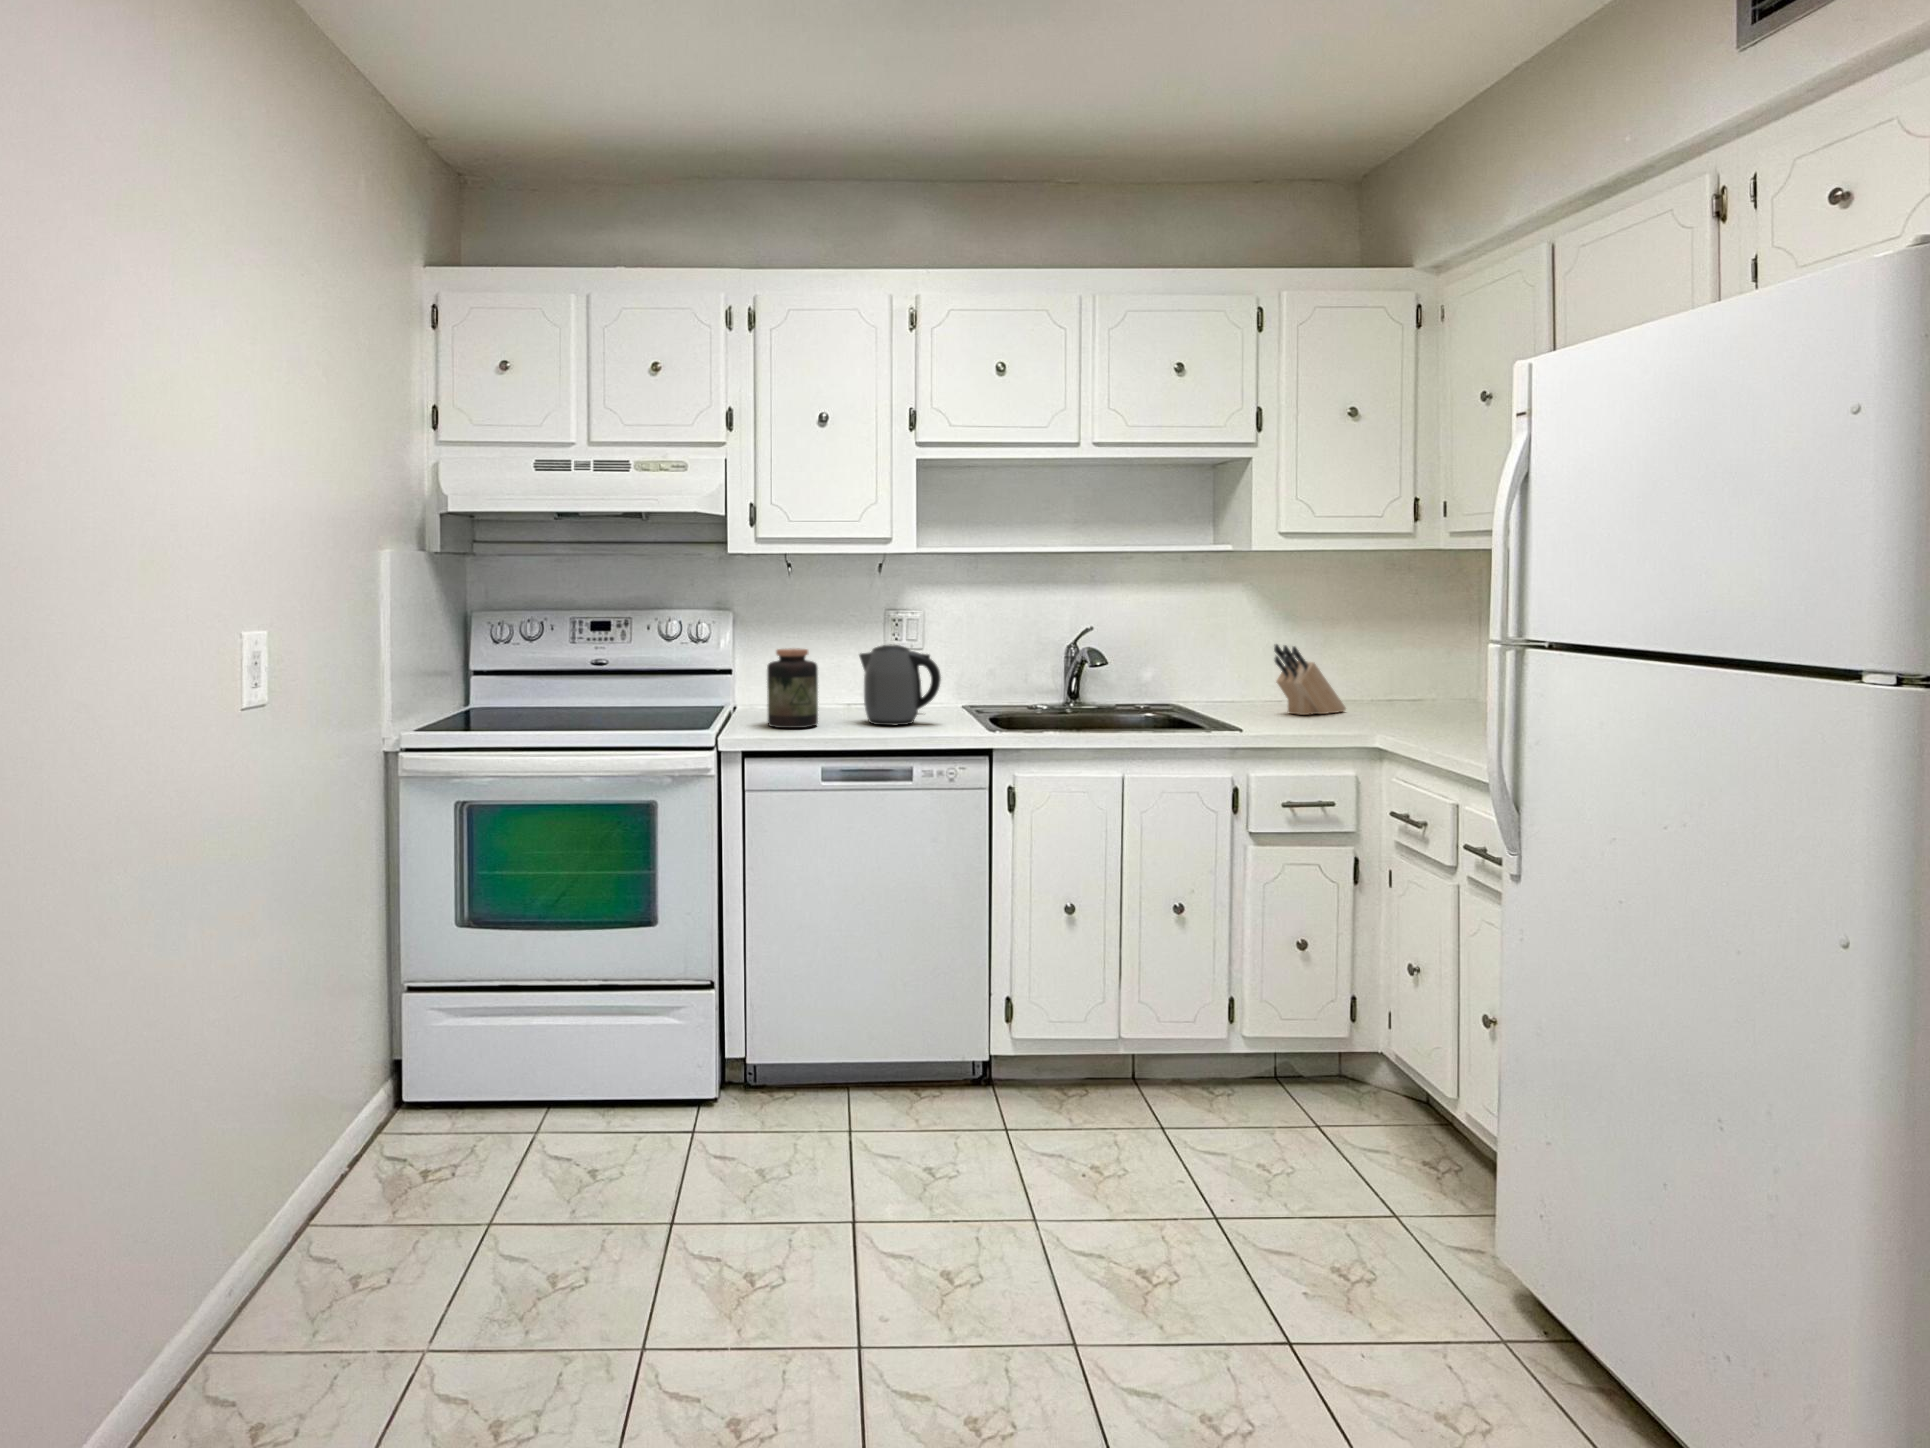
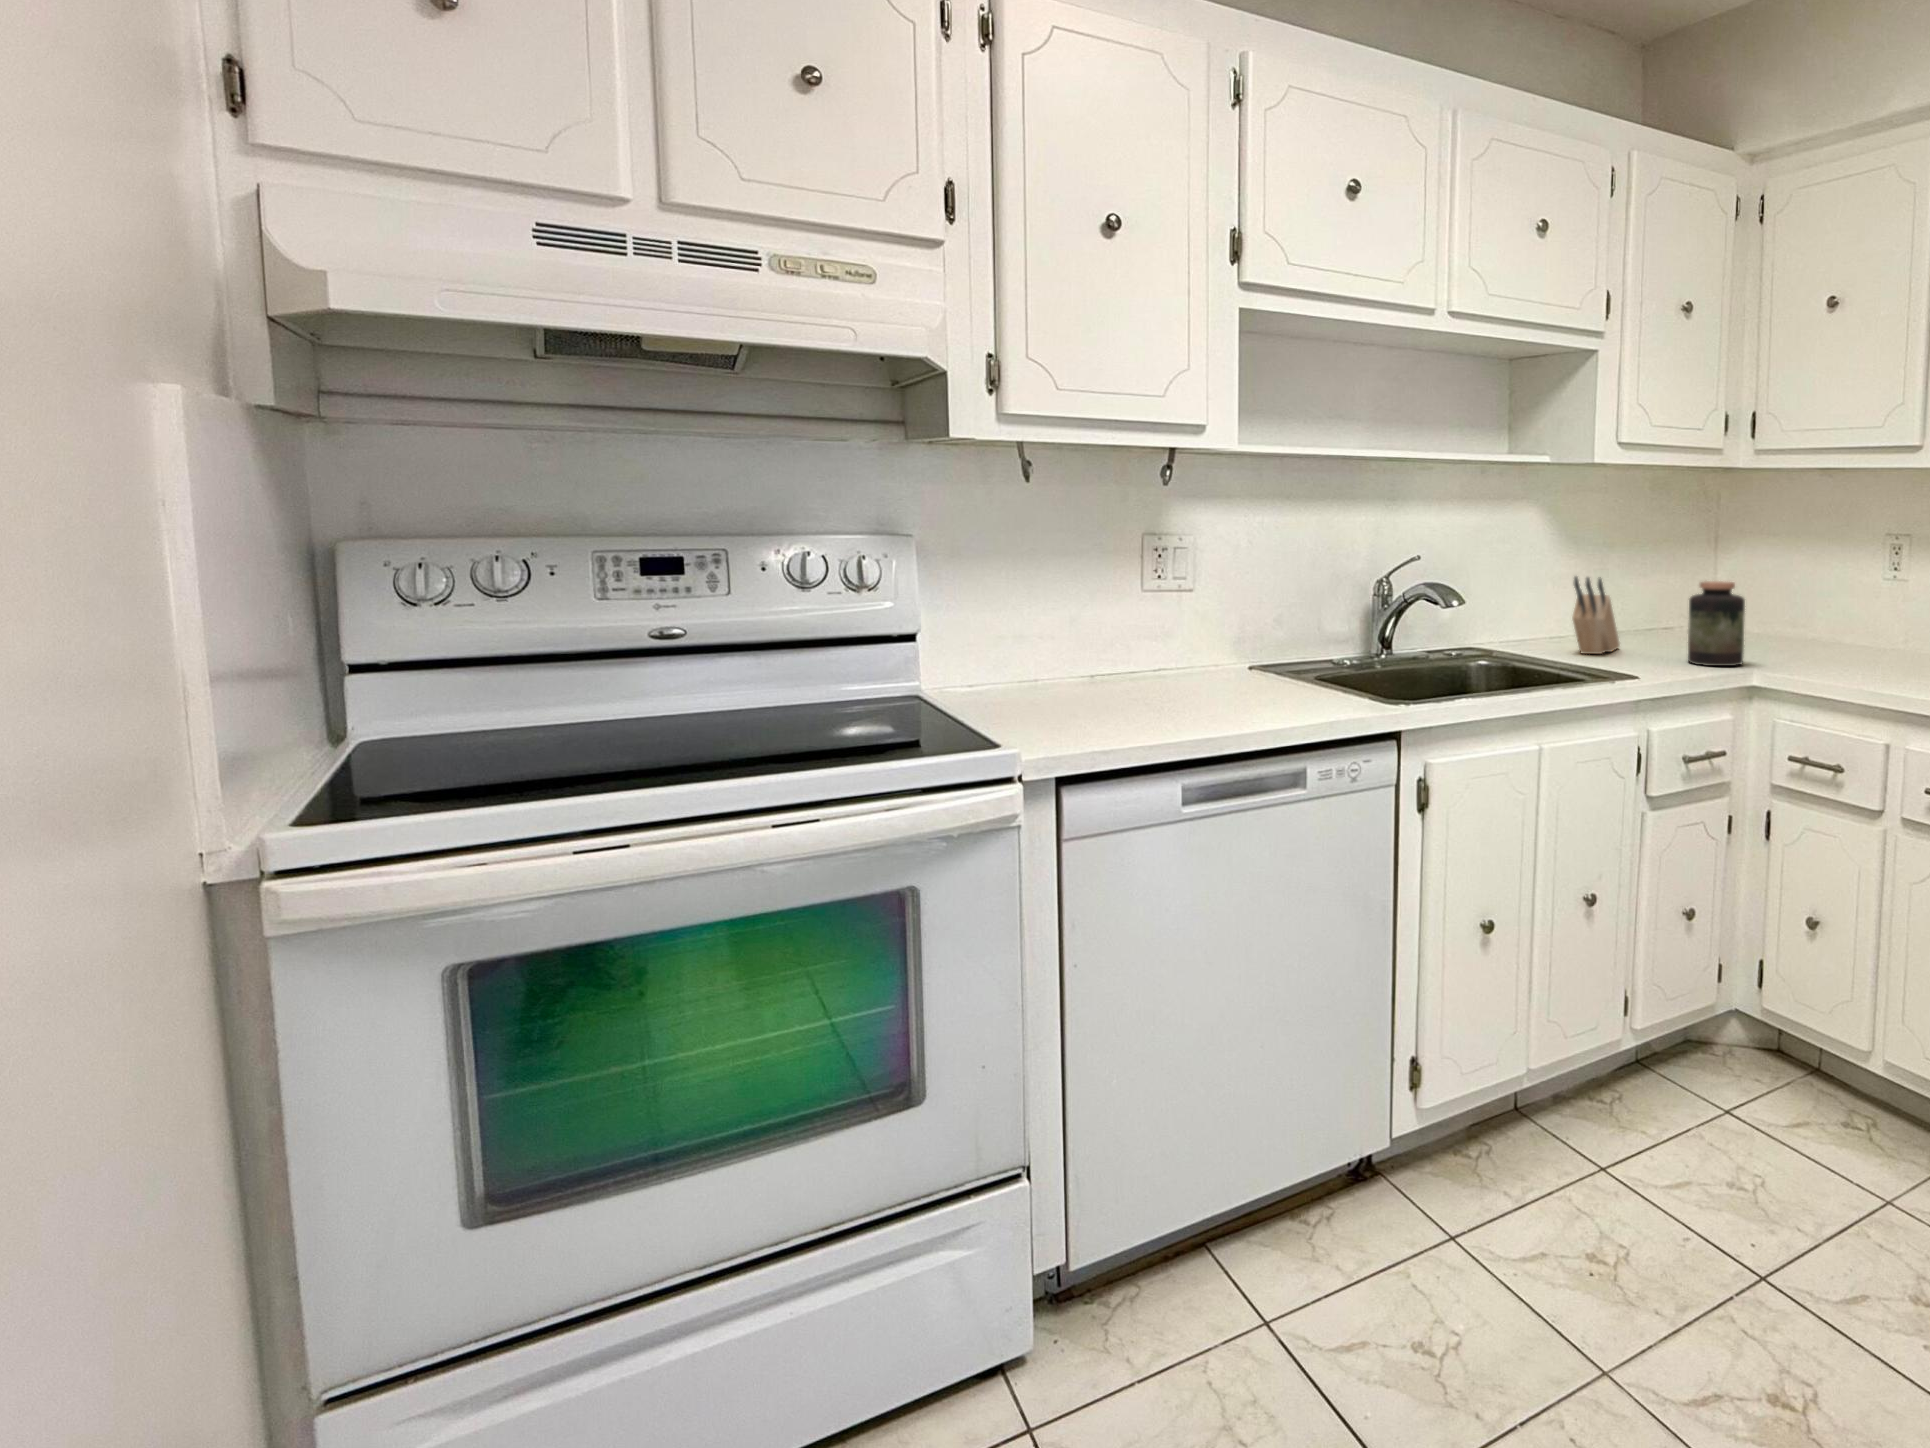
kettle: present [859,644,941,725] -> none [1164,586,1283,706]
jar: present [767,648,818,728] -> present [1688,581,1745,666]

